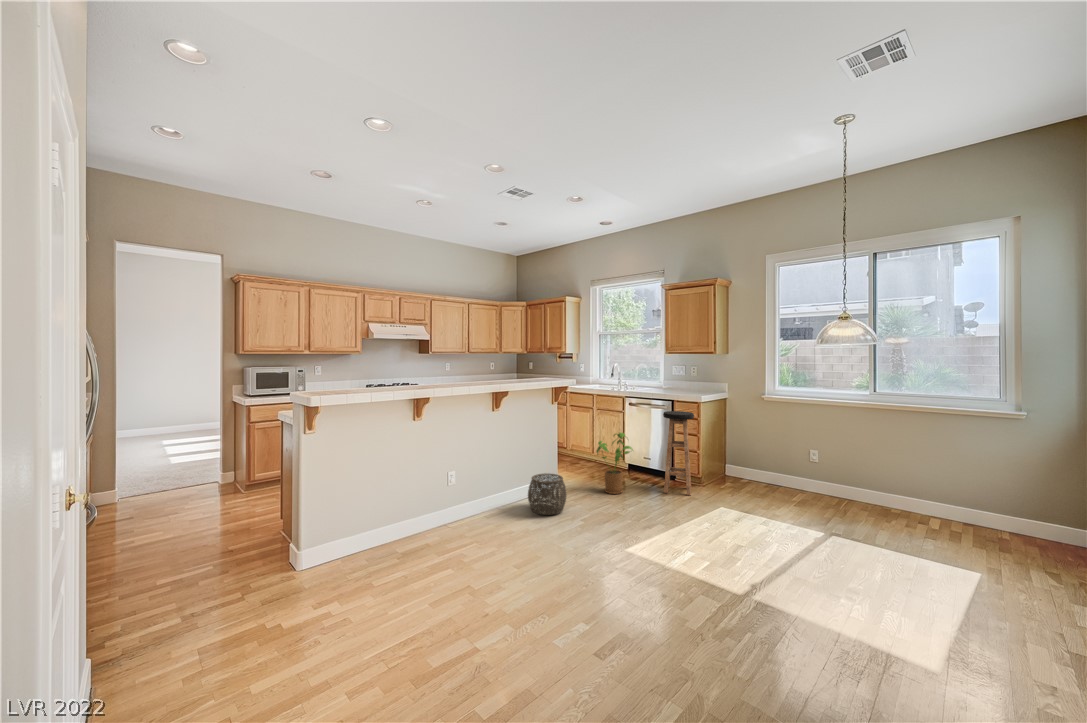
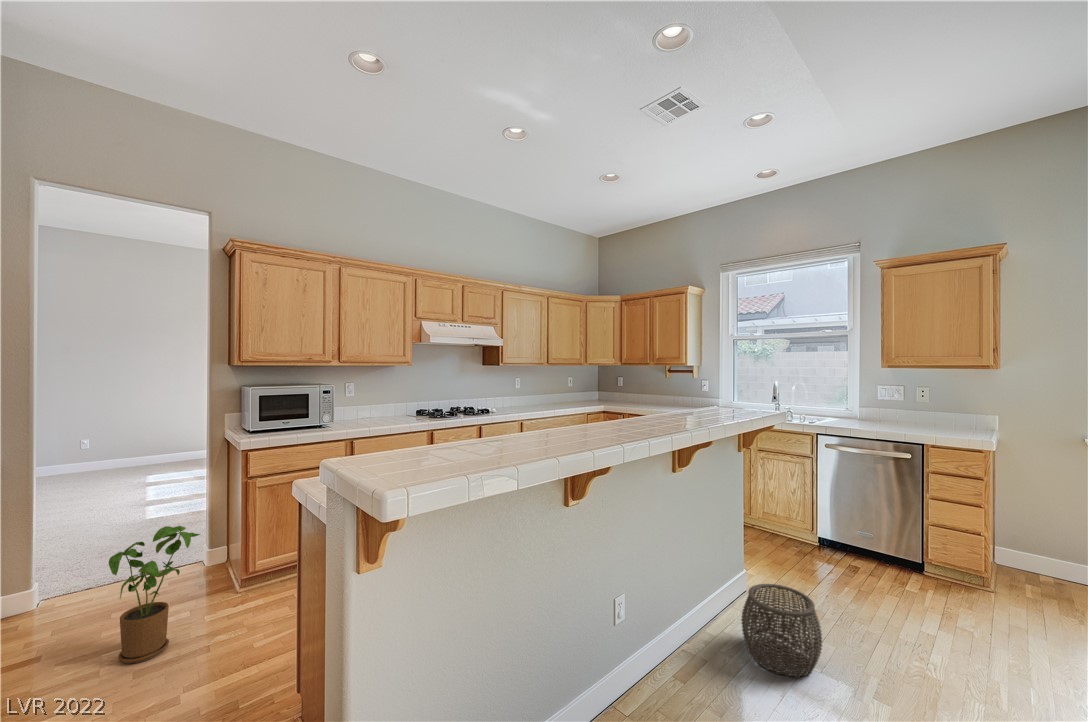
bar stool: present [663,411,694,496] -> none [924,463,998,616]
house plant: present [596,433,633,494] -> present [109,526,200,664]

